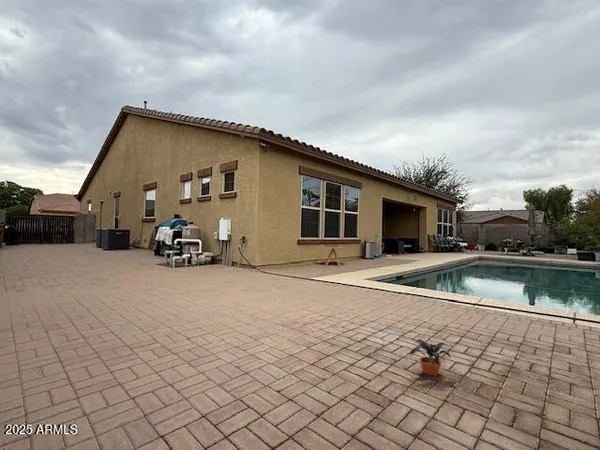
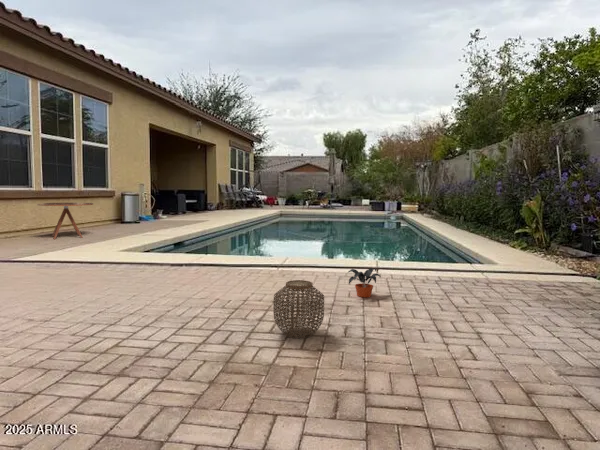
woven basket: none [468,320,510,364] -> present [273,280,324,339]
potted plant: present [410,340,451,376] -> present [348,268,380,297]

